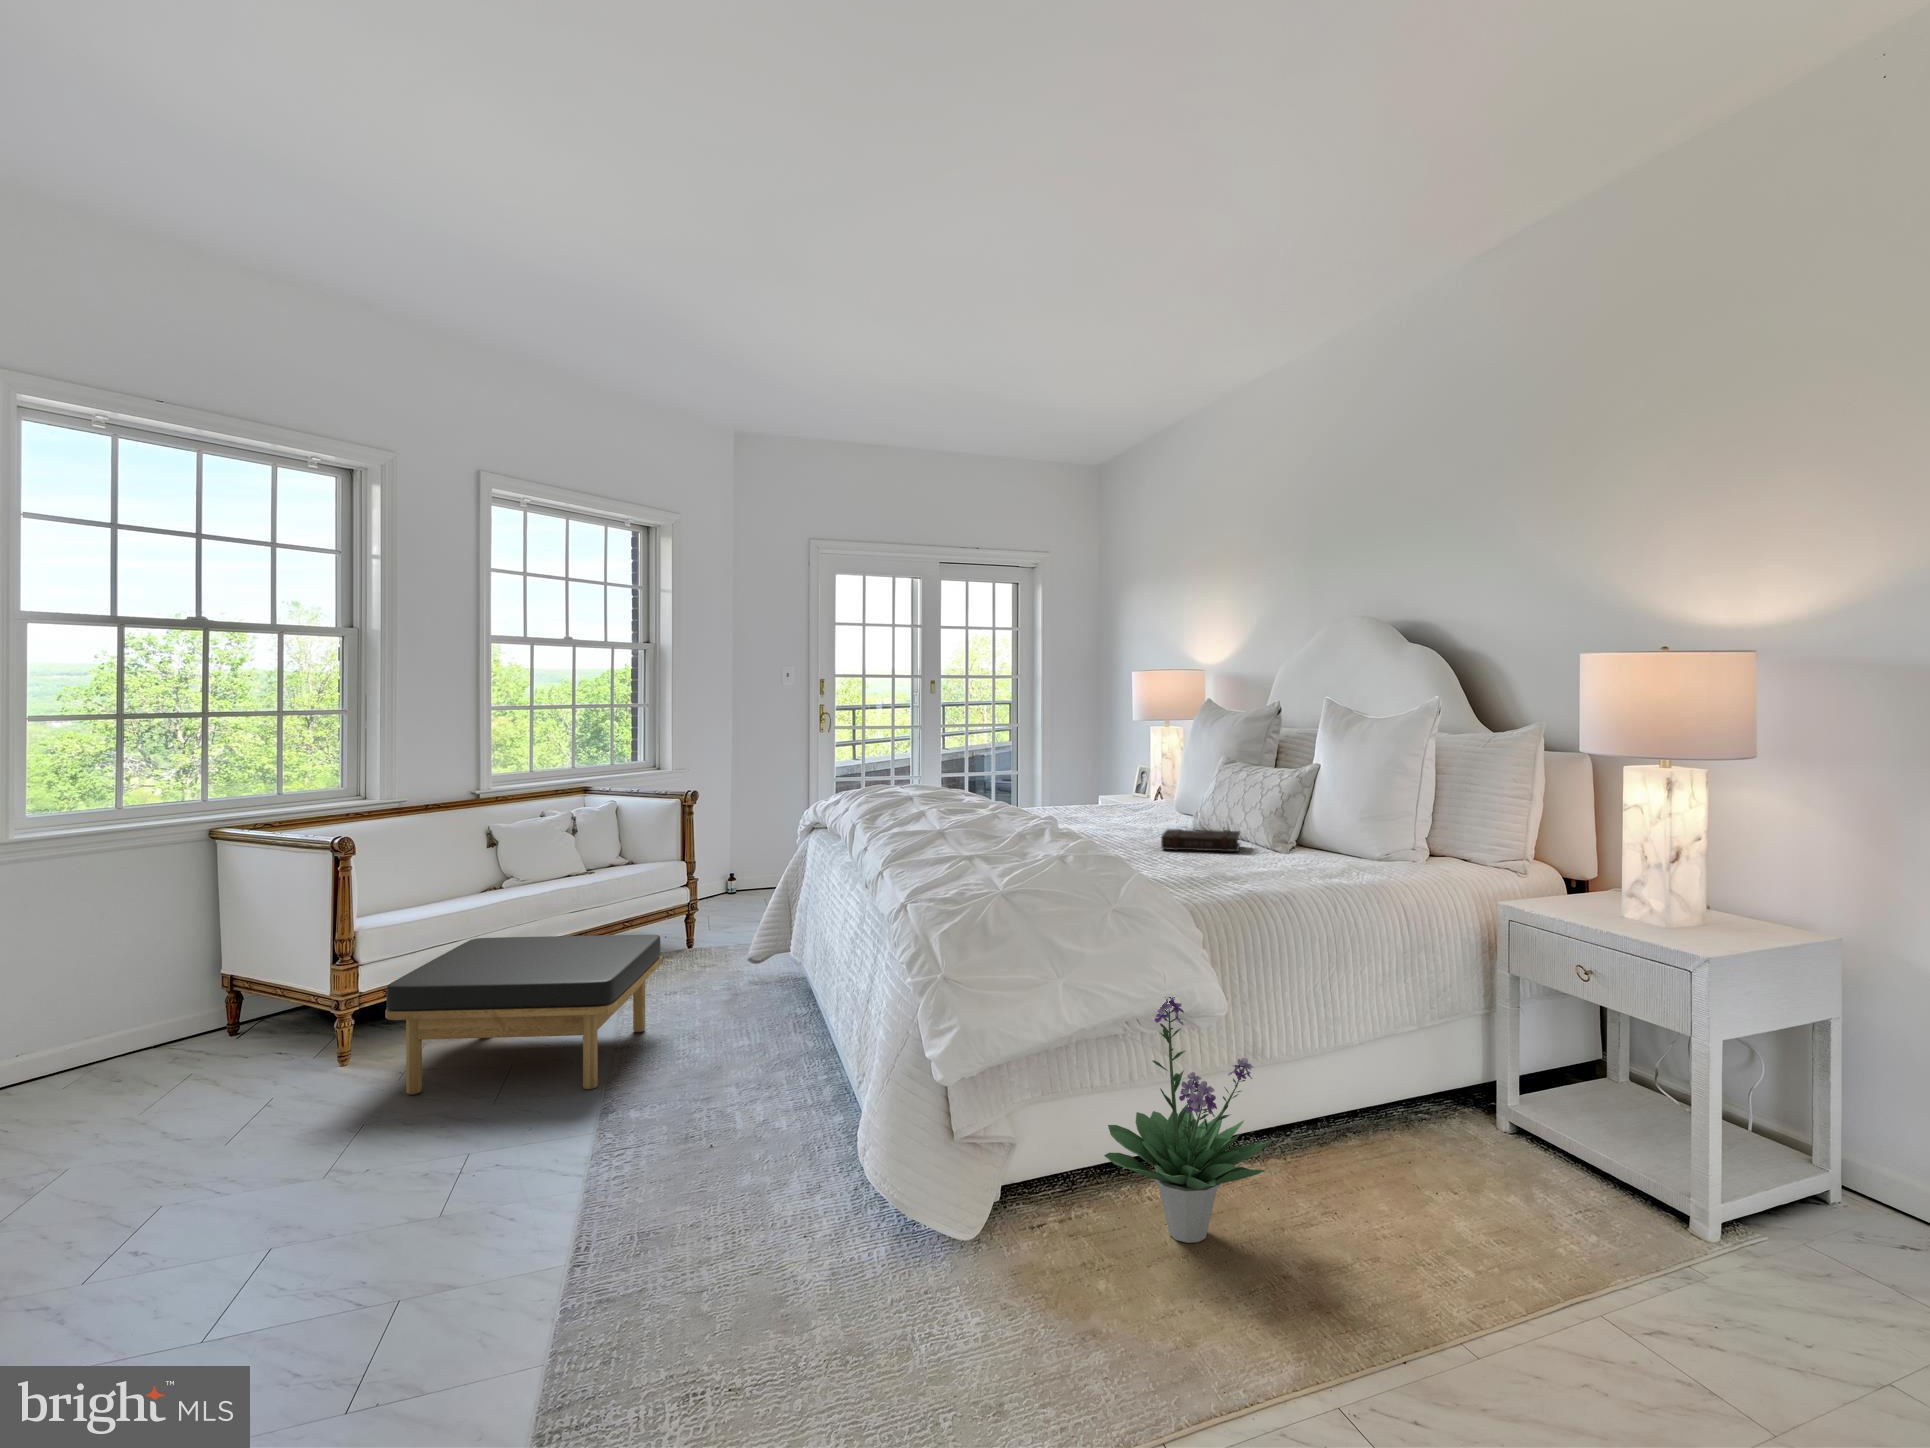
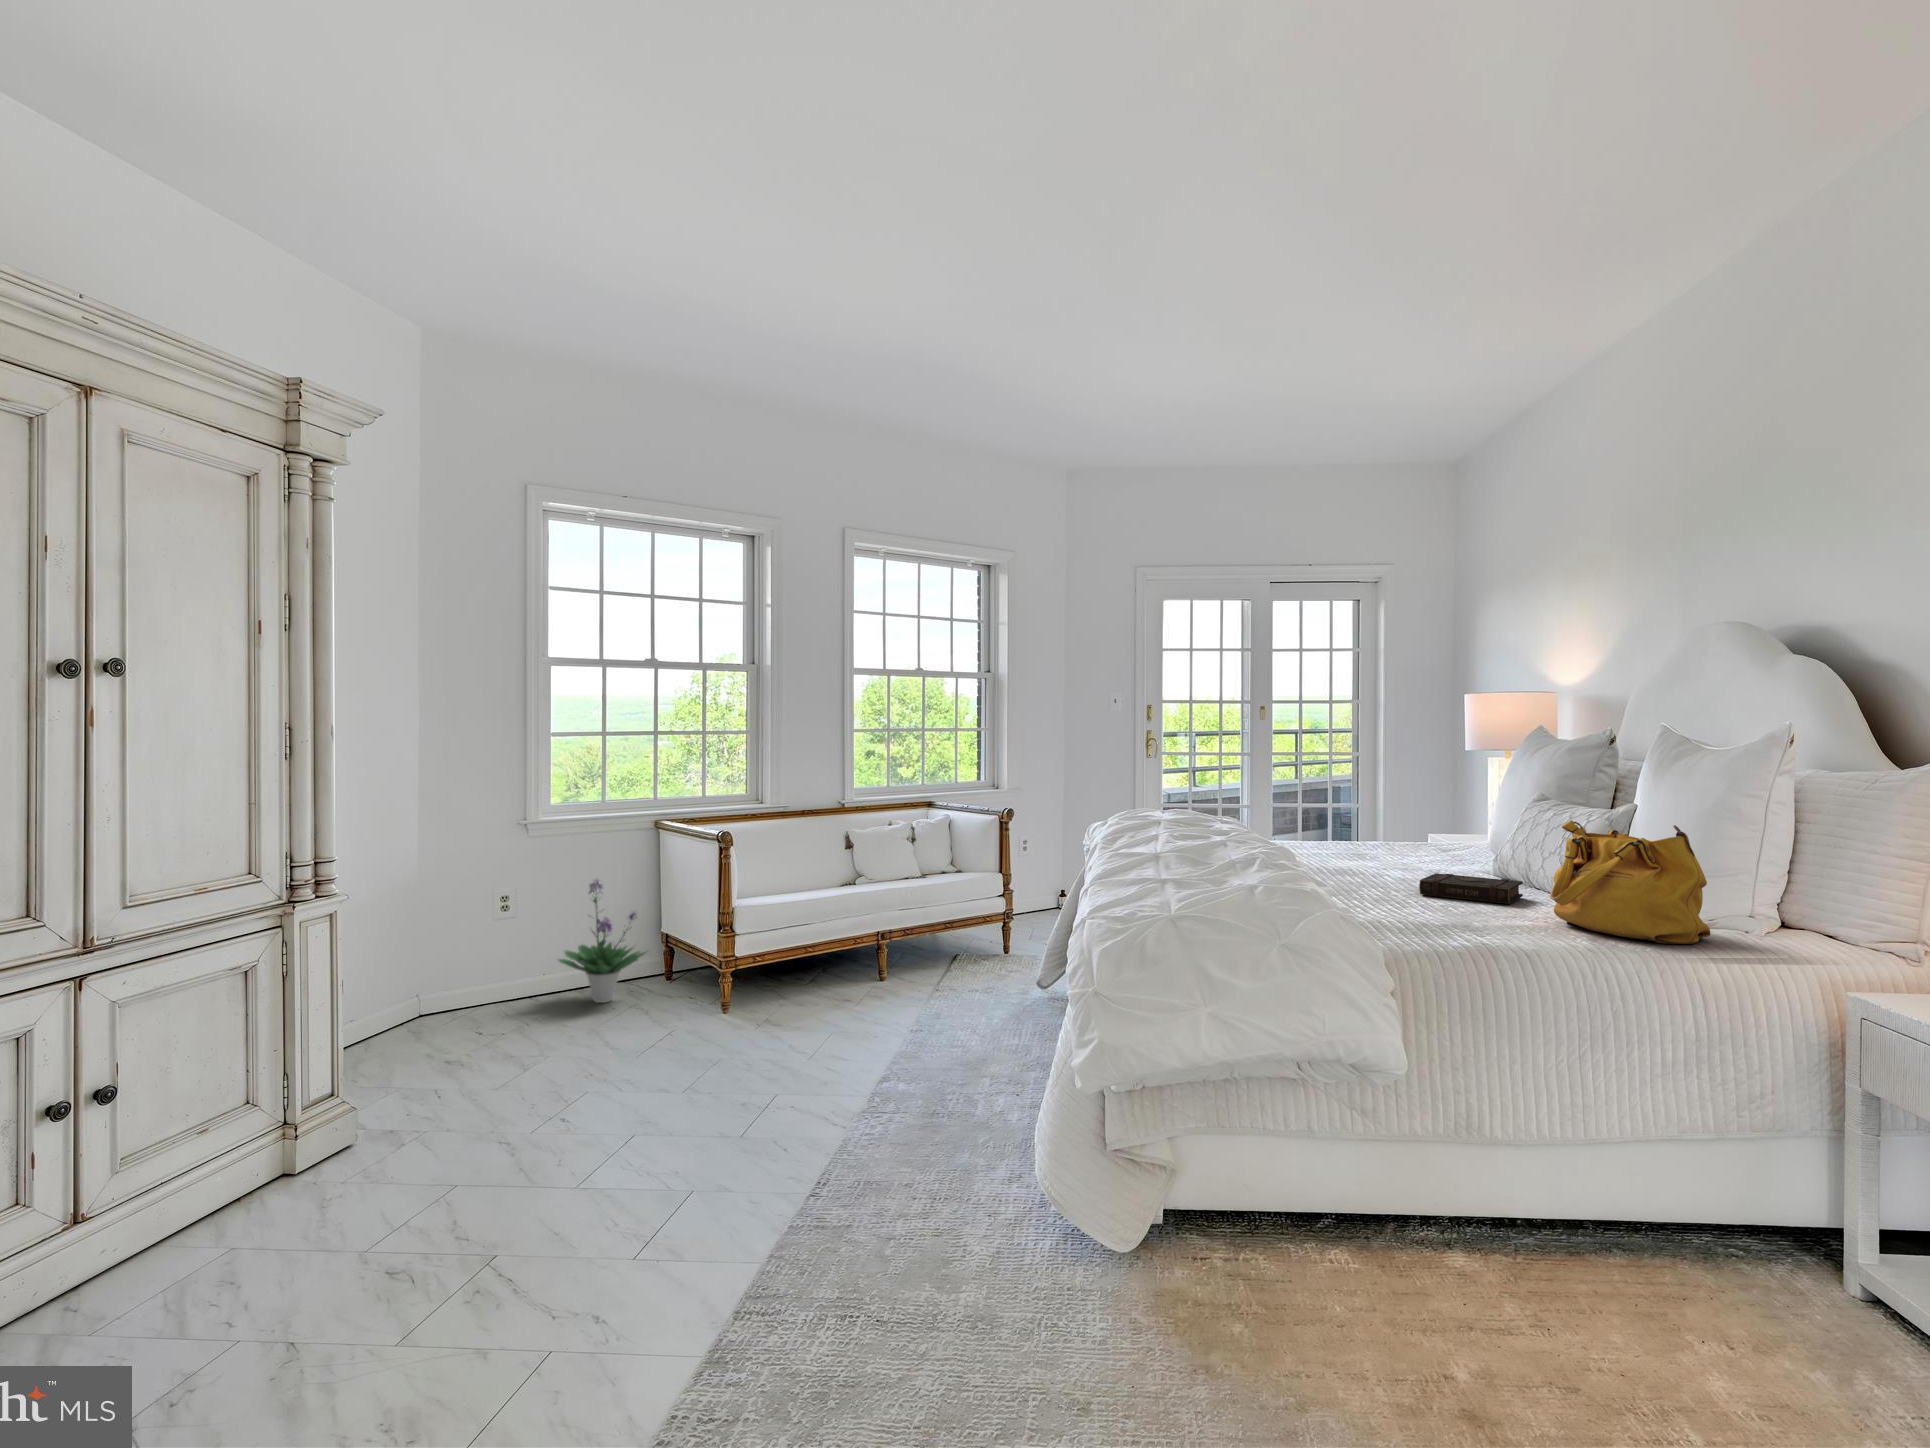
handbag: none [1284,772,1404,874] -> present [1550,820,1710,944]
ottoman: present [385,935,662,1095] -> none [741,921,958,1056]
potted plant: present [1104,996,1273,1243] -> present [558,879,646,1003]

